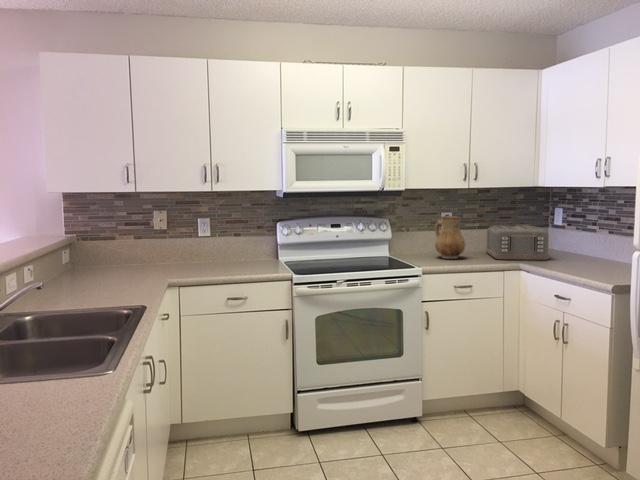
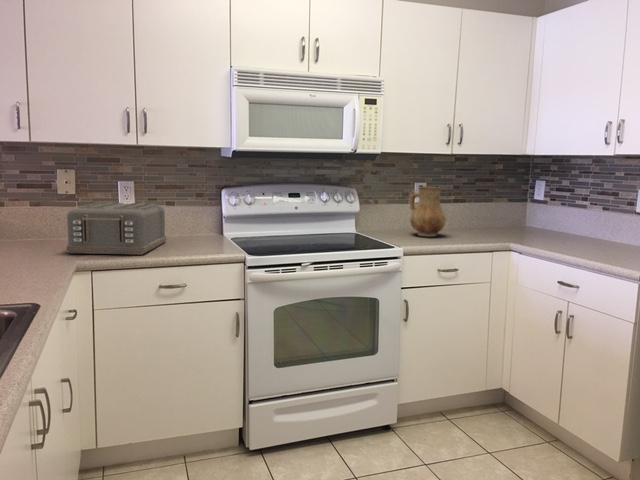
toaster: present [486,226,549,260] -> present [67,202,166,255]

